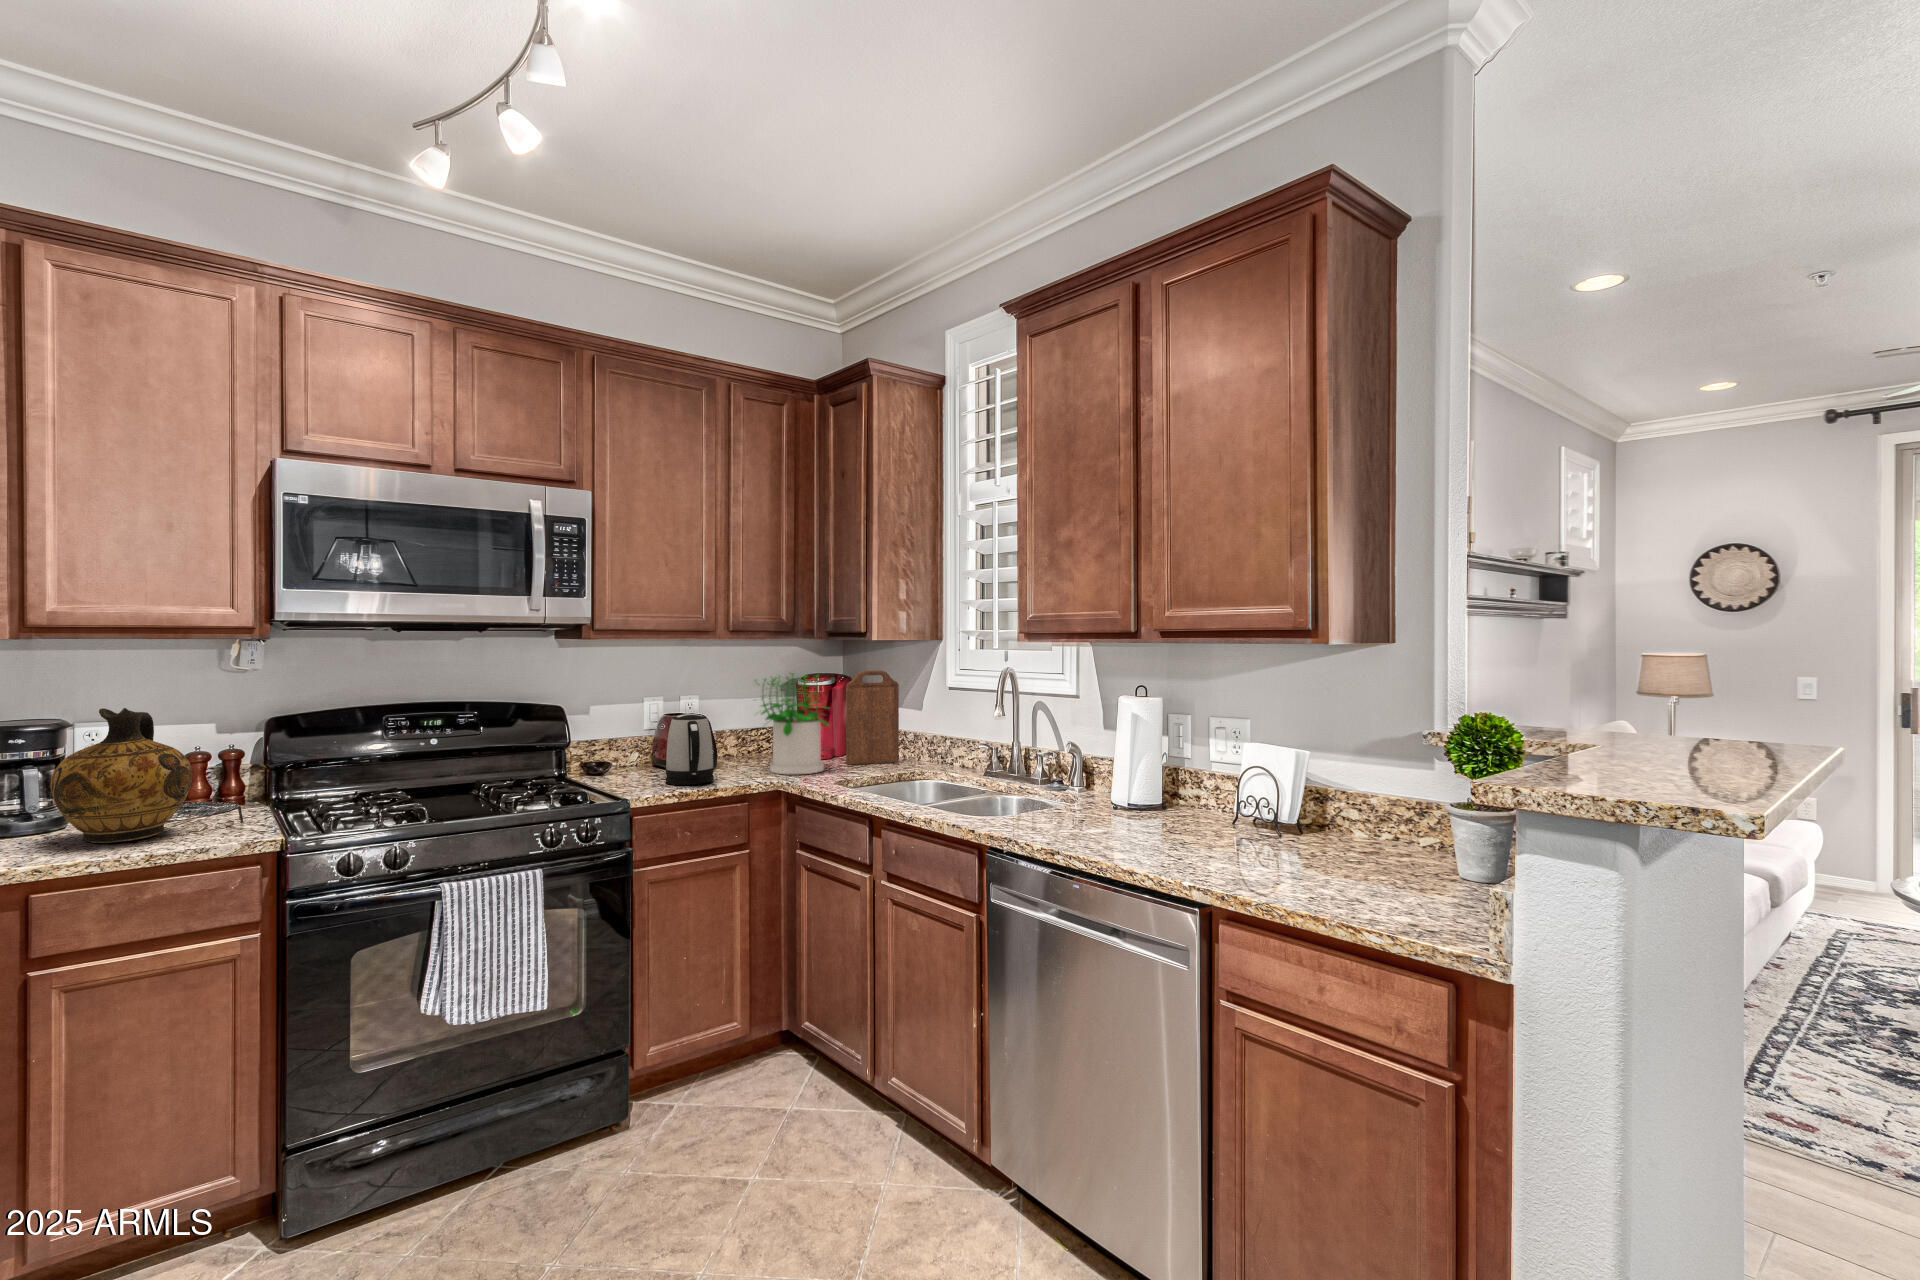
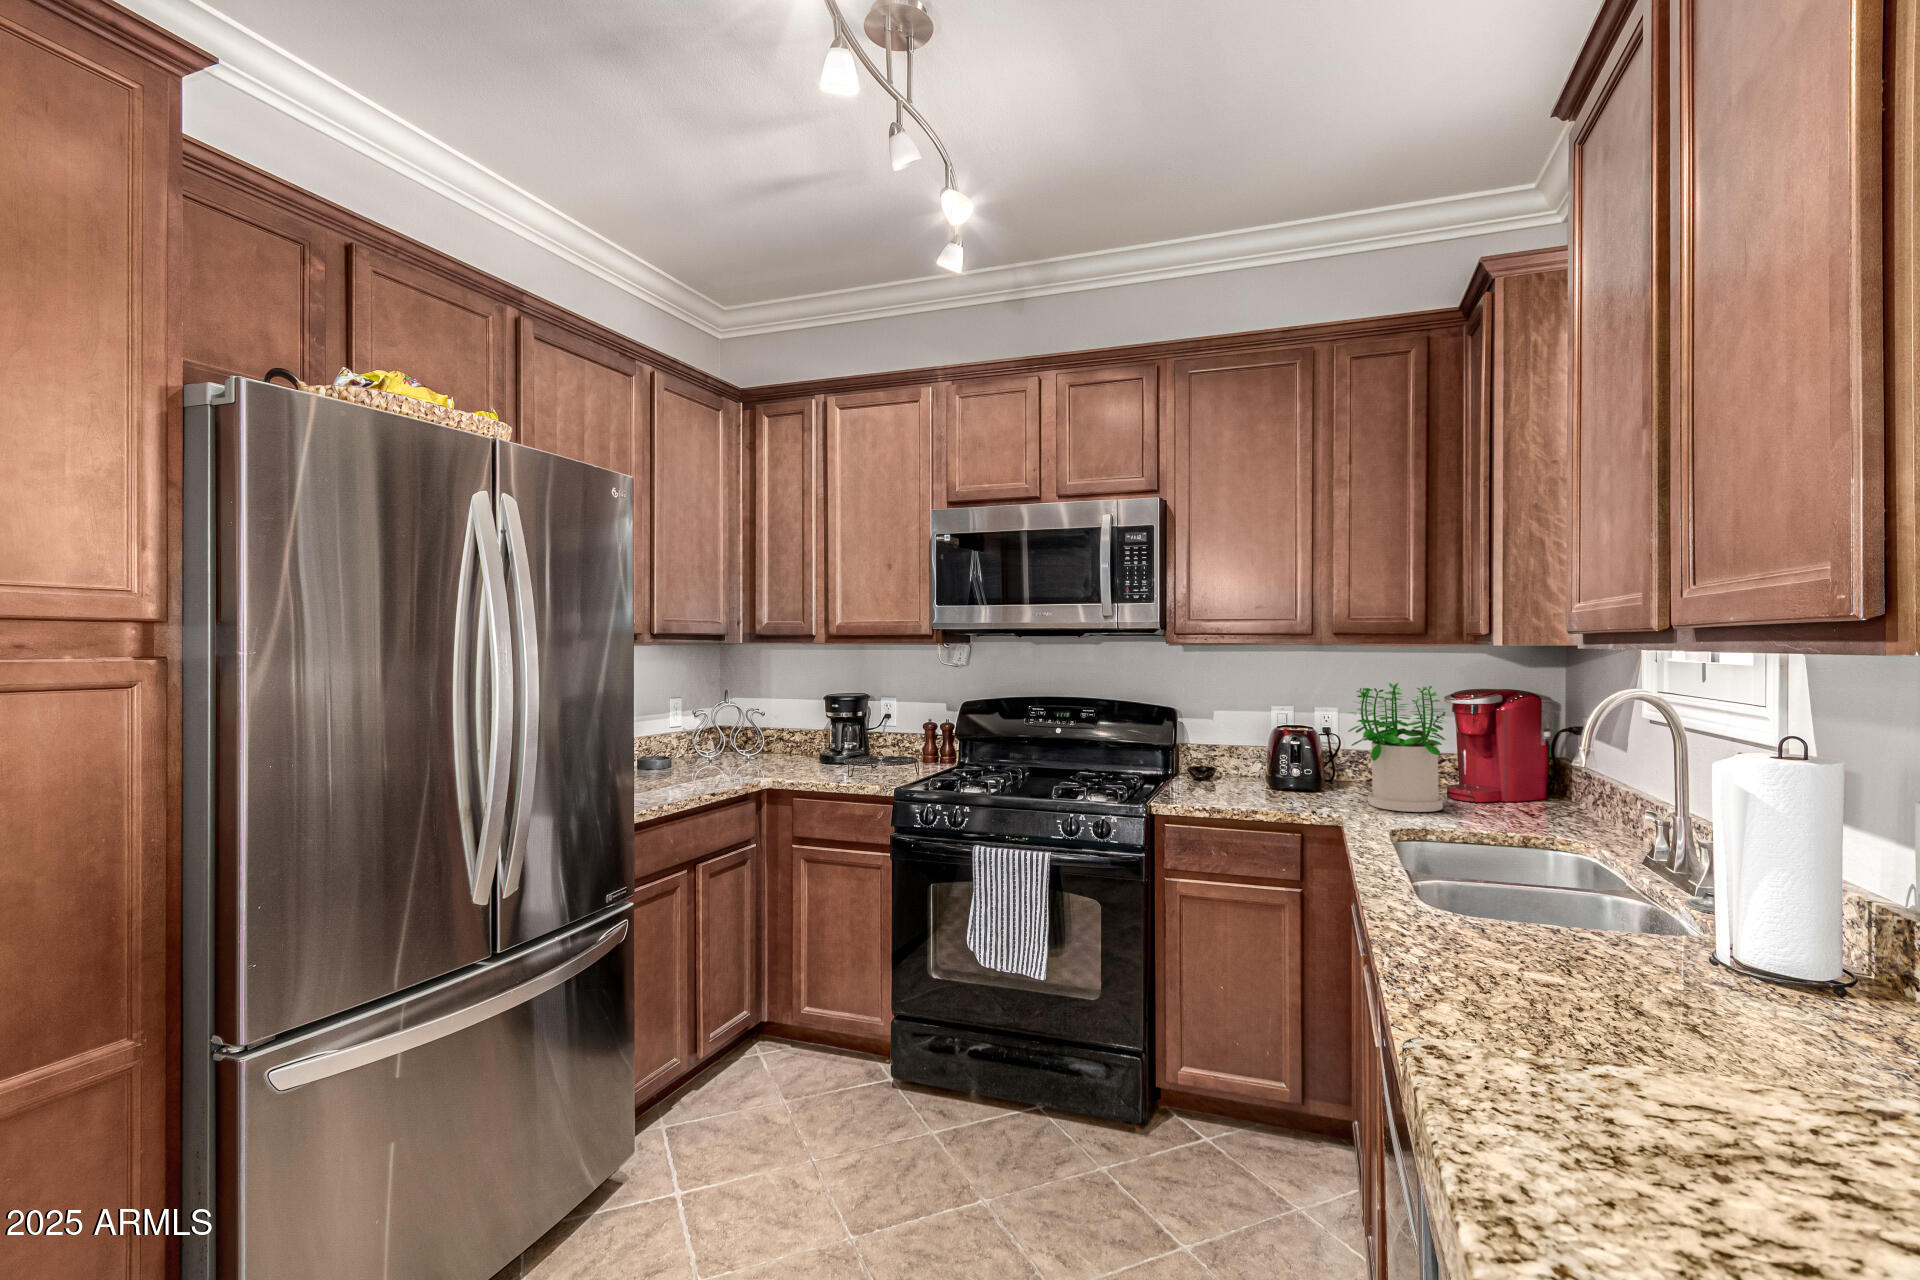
cutting board: present [846,670,899,765] -> none [1496,684,1588,818]
ceramic jug: present [50,708,193,843] -> none [811,690,879,776]
kettle: present [666,714,714,785] -> none [1227,724,1279,801]

